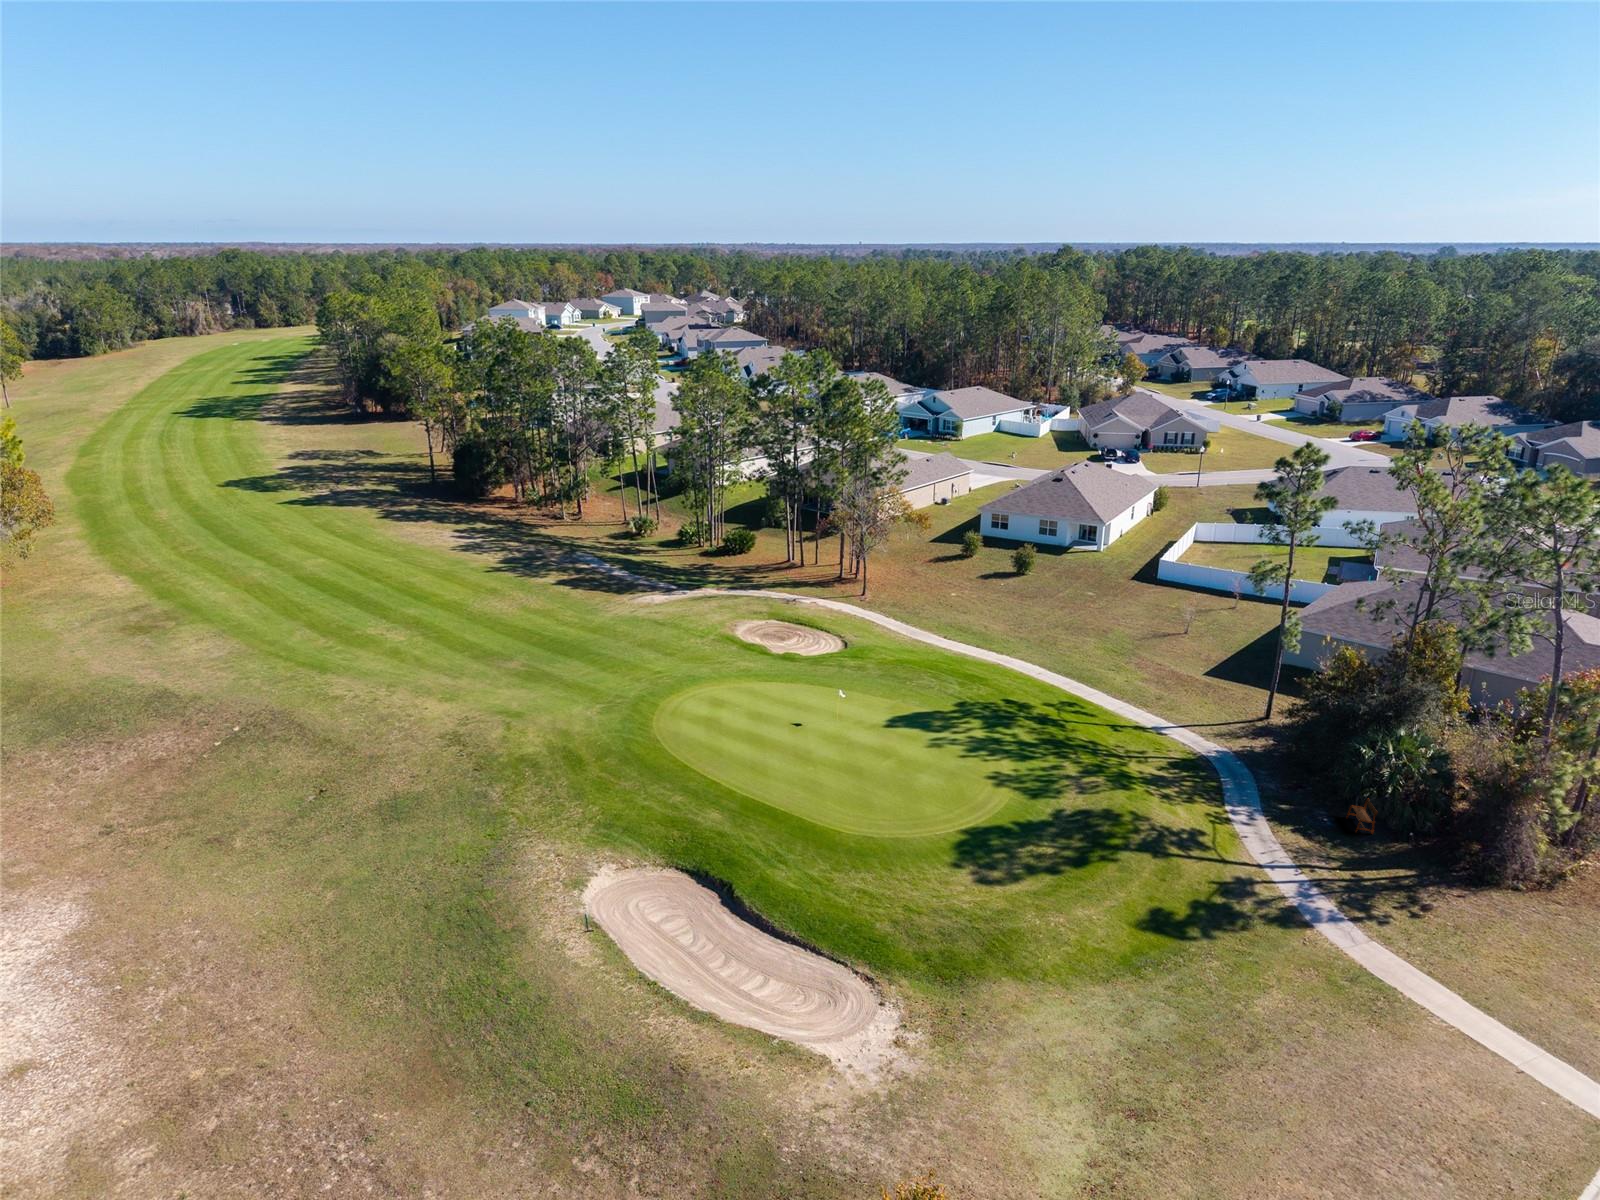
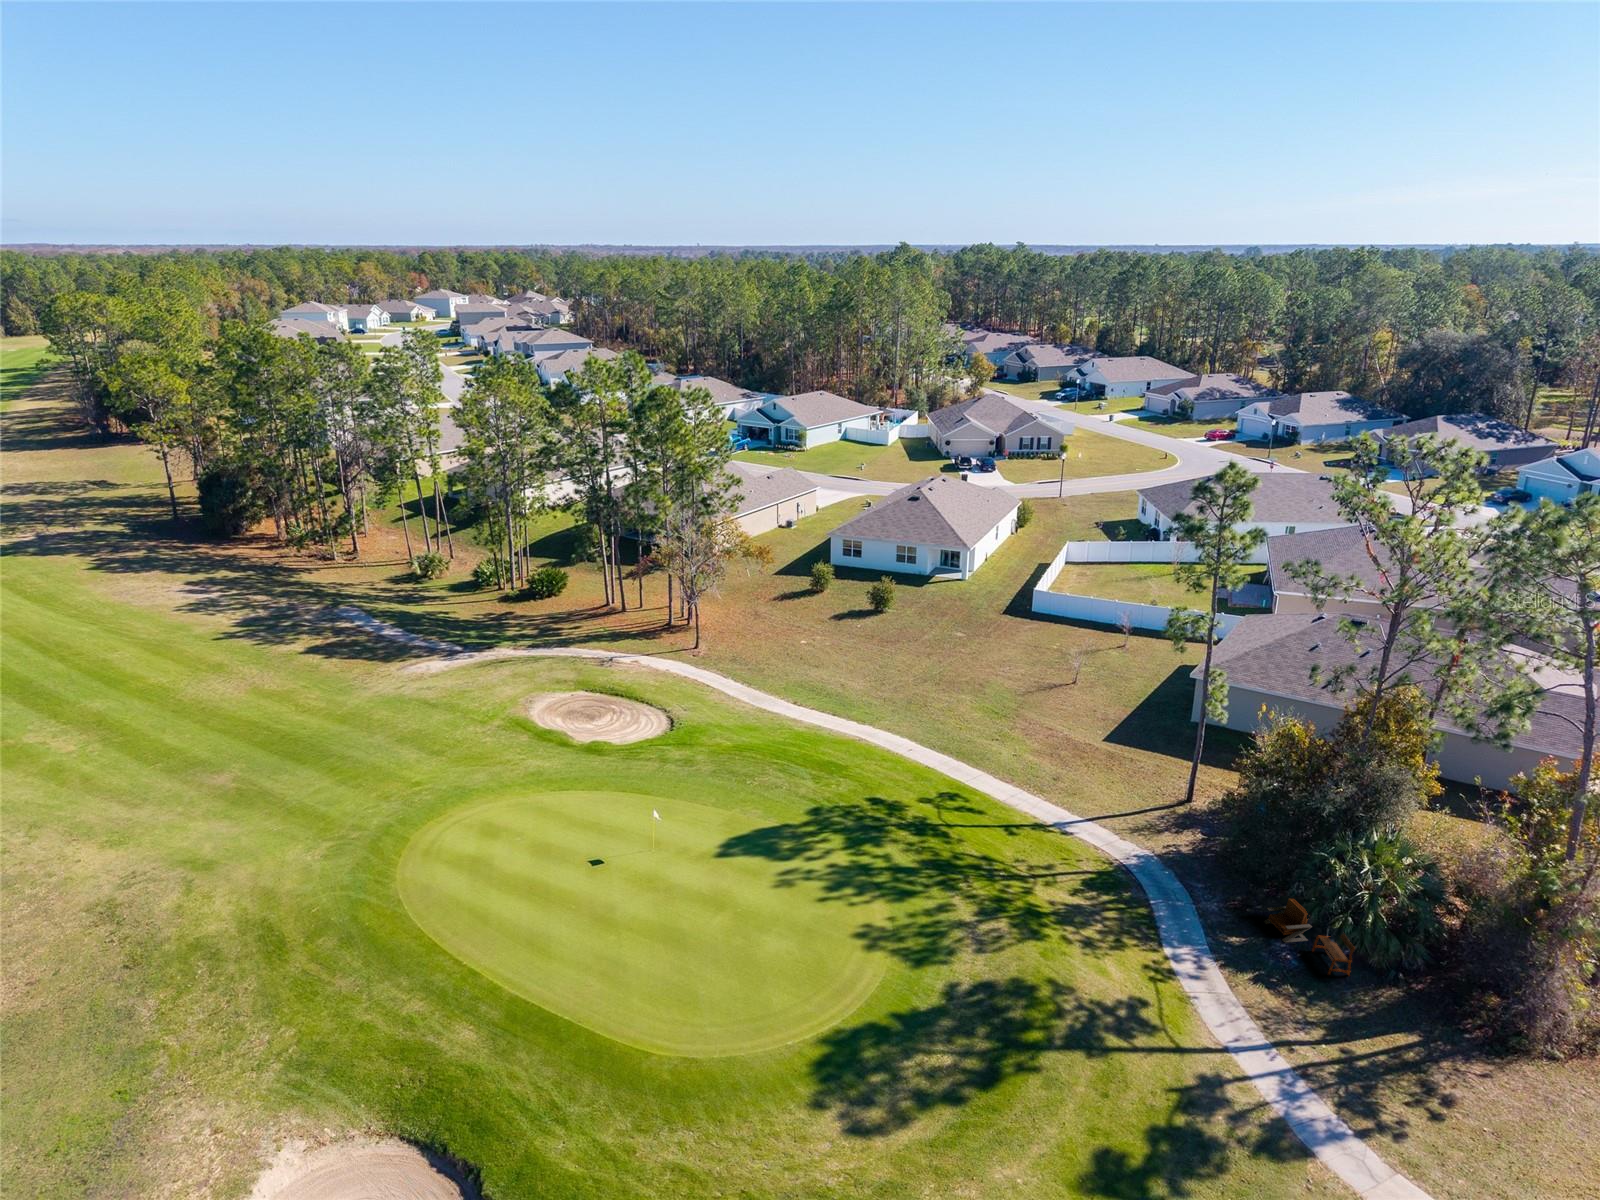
lounge chair: none [1311,780,1349,812] -> present [1264,899,1312,943]

